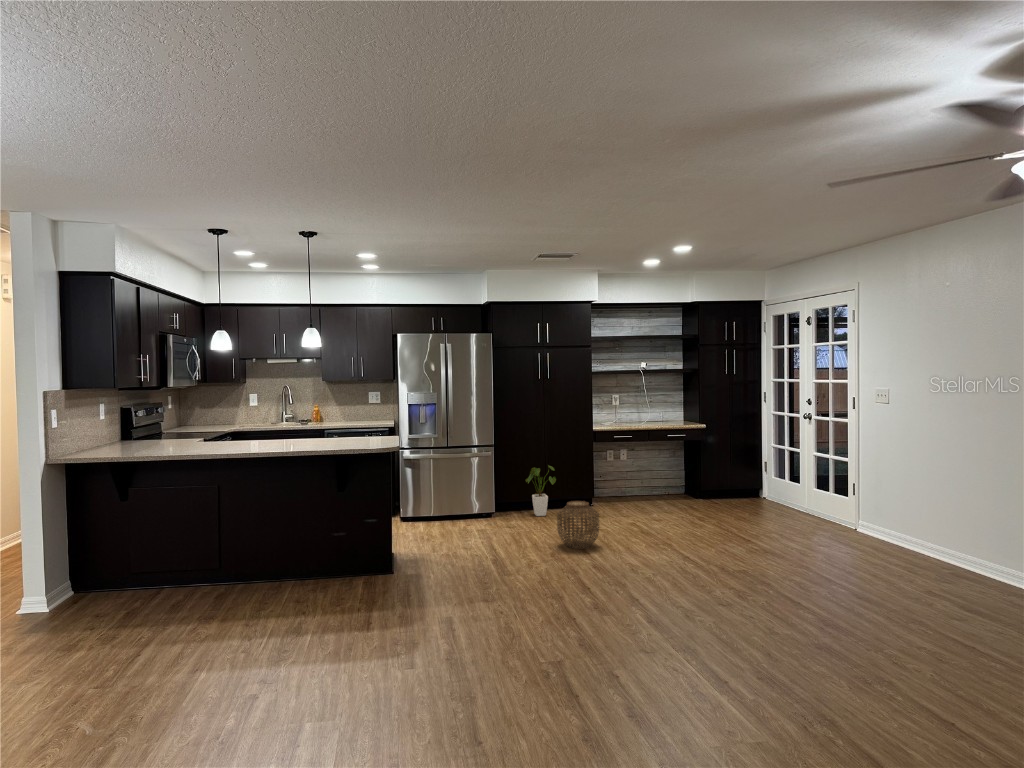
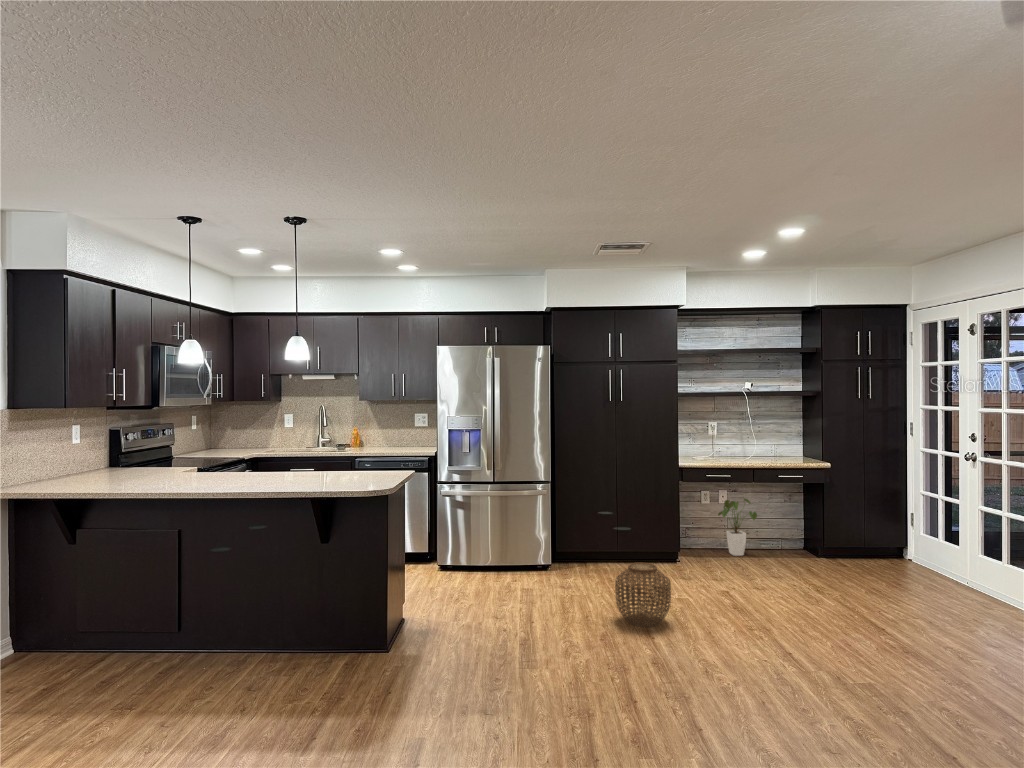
house plant: present [525,465,556,516] -> present [718,498,757,556]

